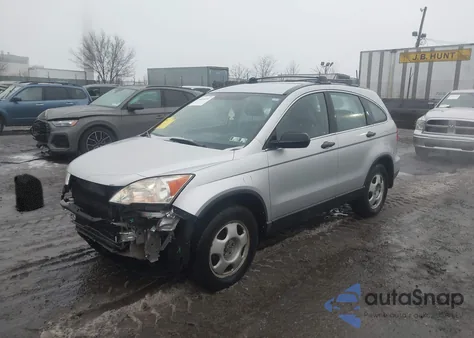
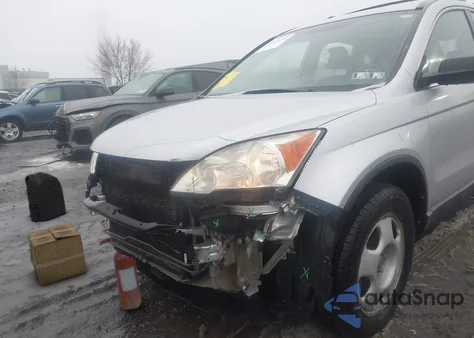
cardboard box: none [18,215,58,255] -> present [28,223,87,286]
fire extinguisher: none [67,221,92,272] -> present [99,230,141,310]

